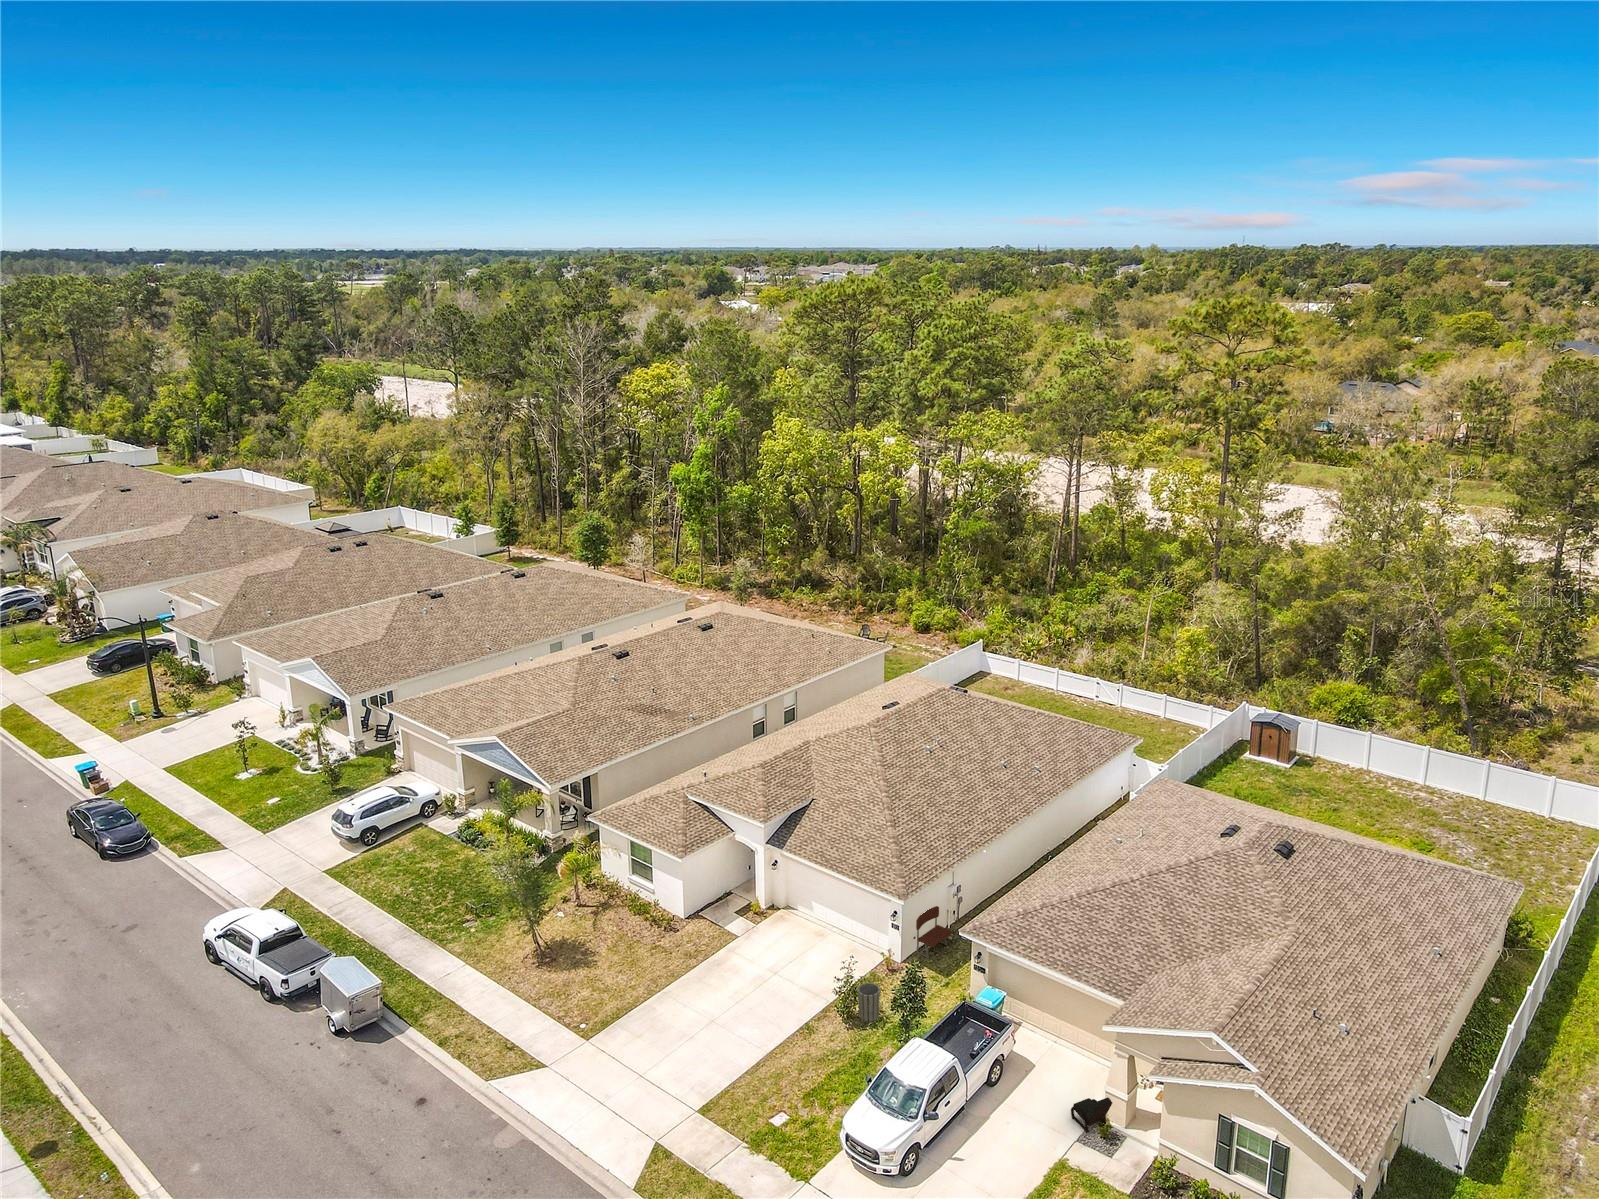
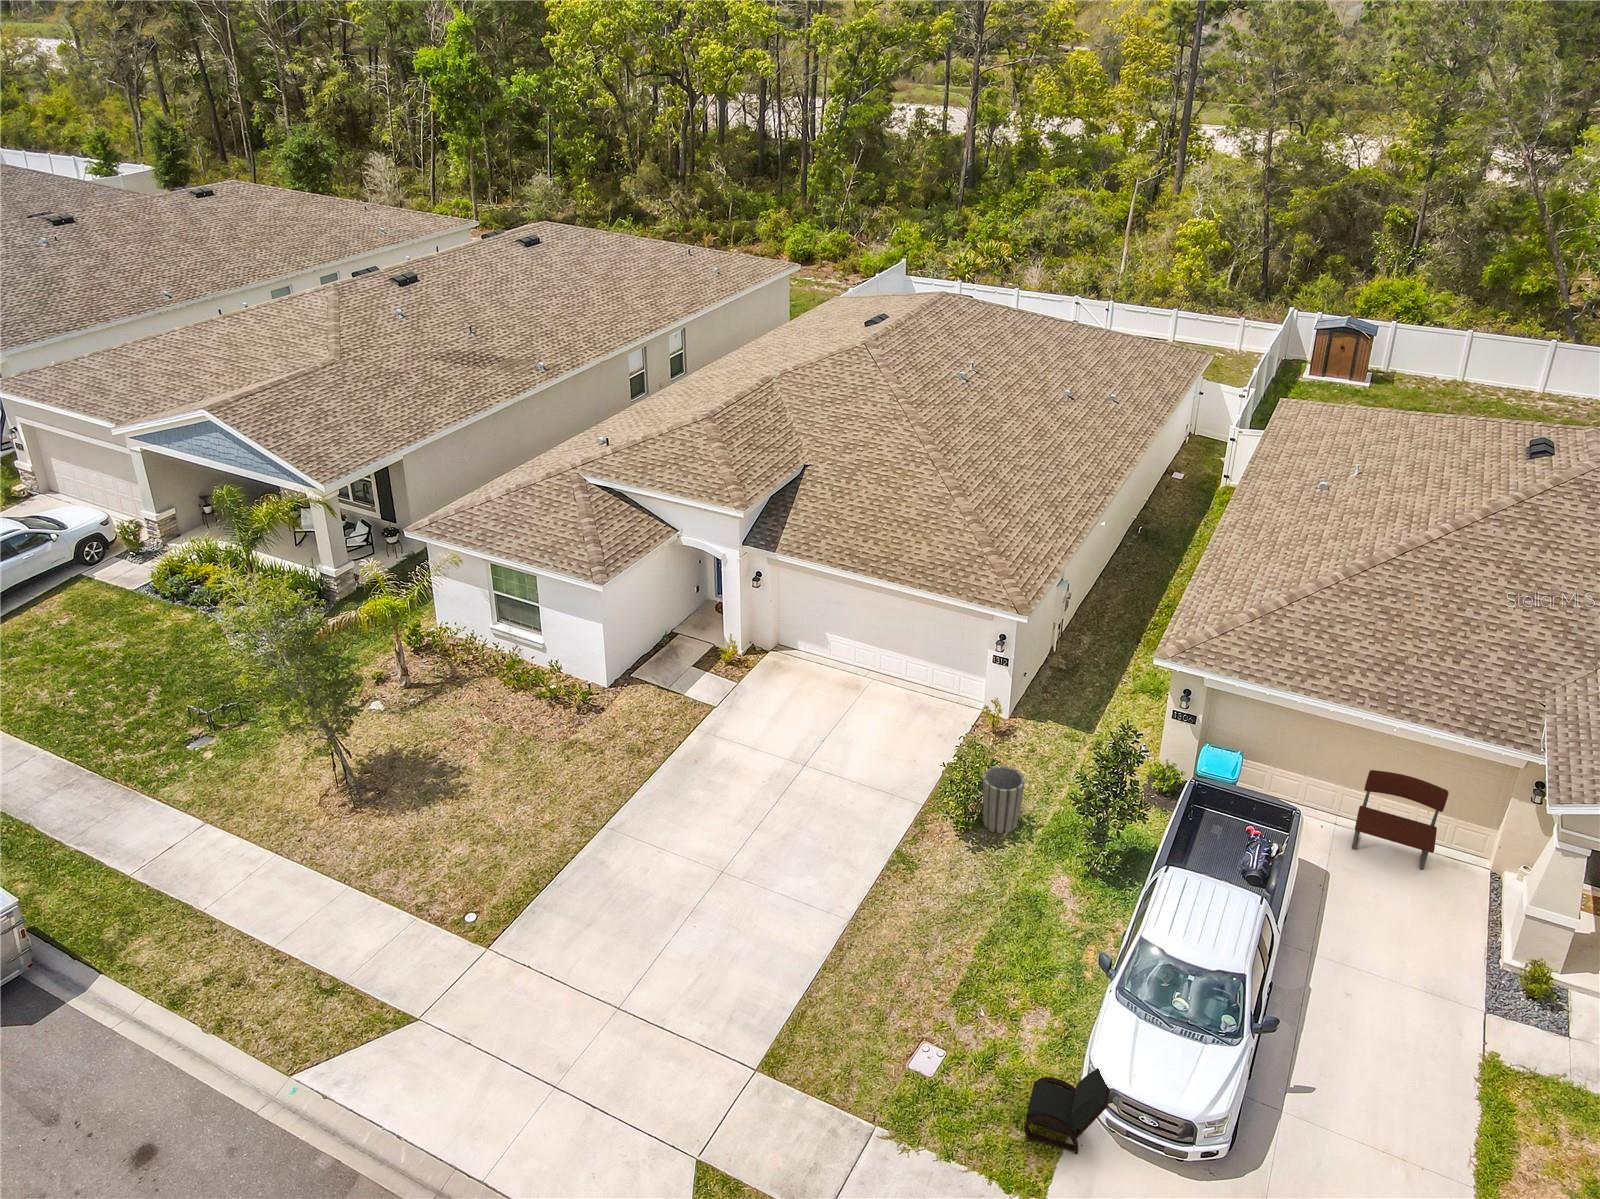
bench: present [916,906,952,958] -> present [1352,770,1449,870]
lounge chair: present [1071,1097,1112,1133] -> present [1024,1068,1110,1154]

